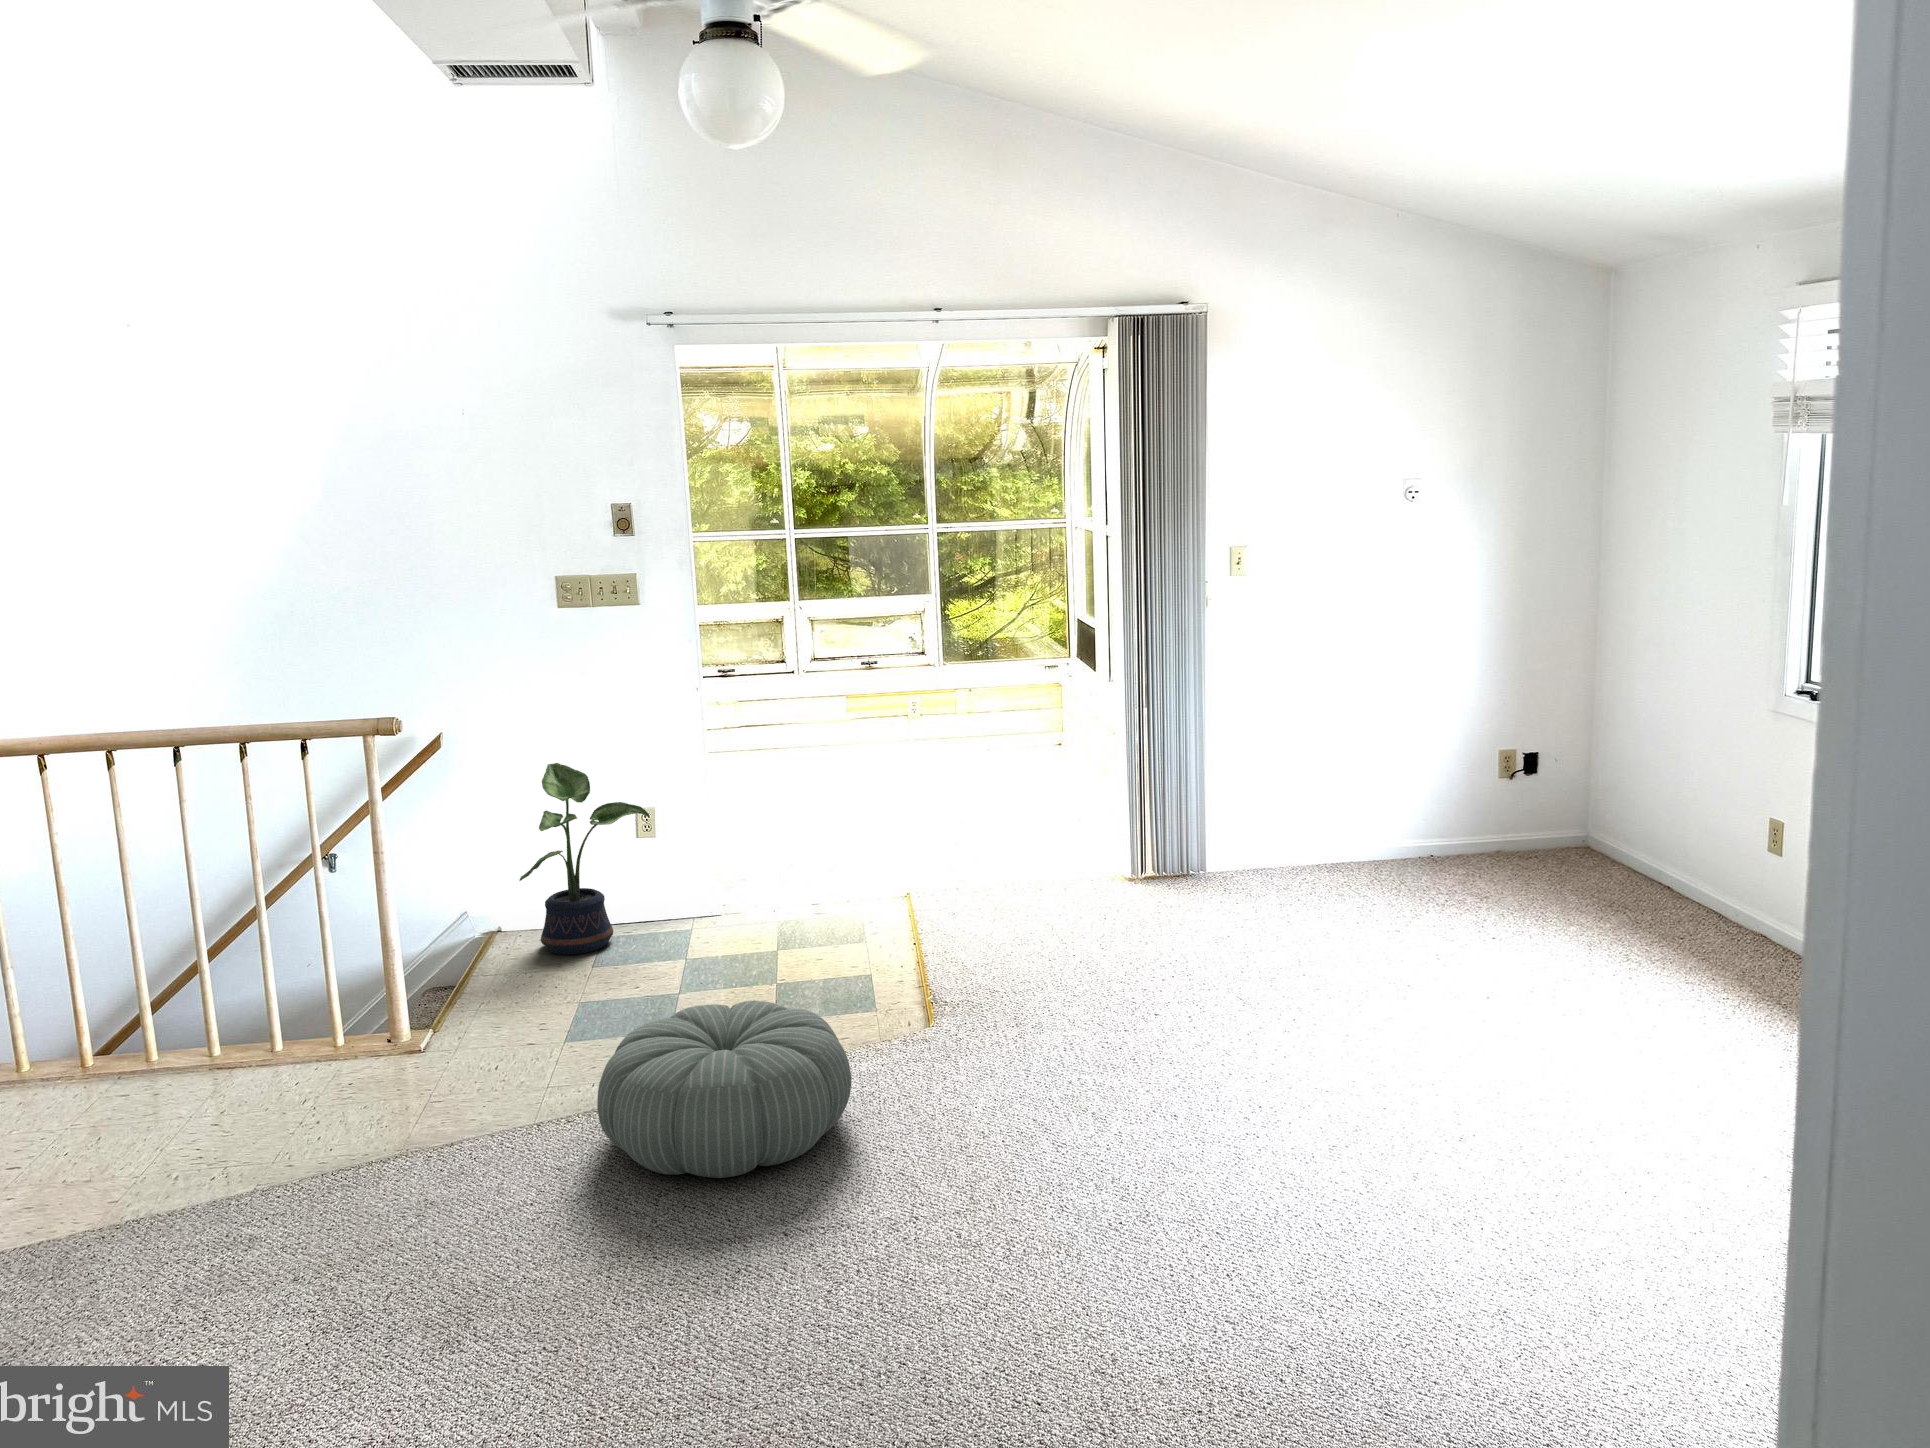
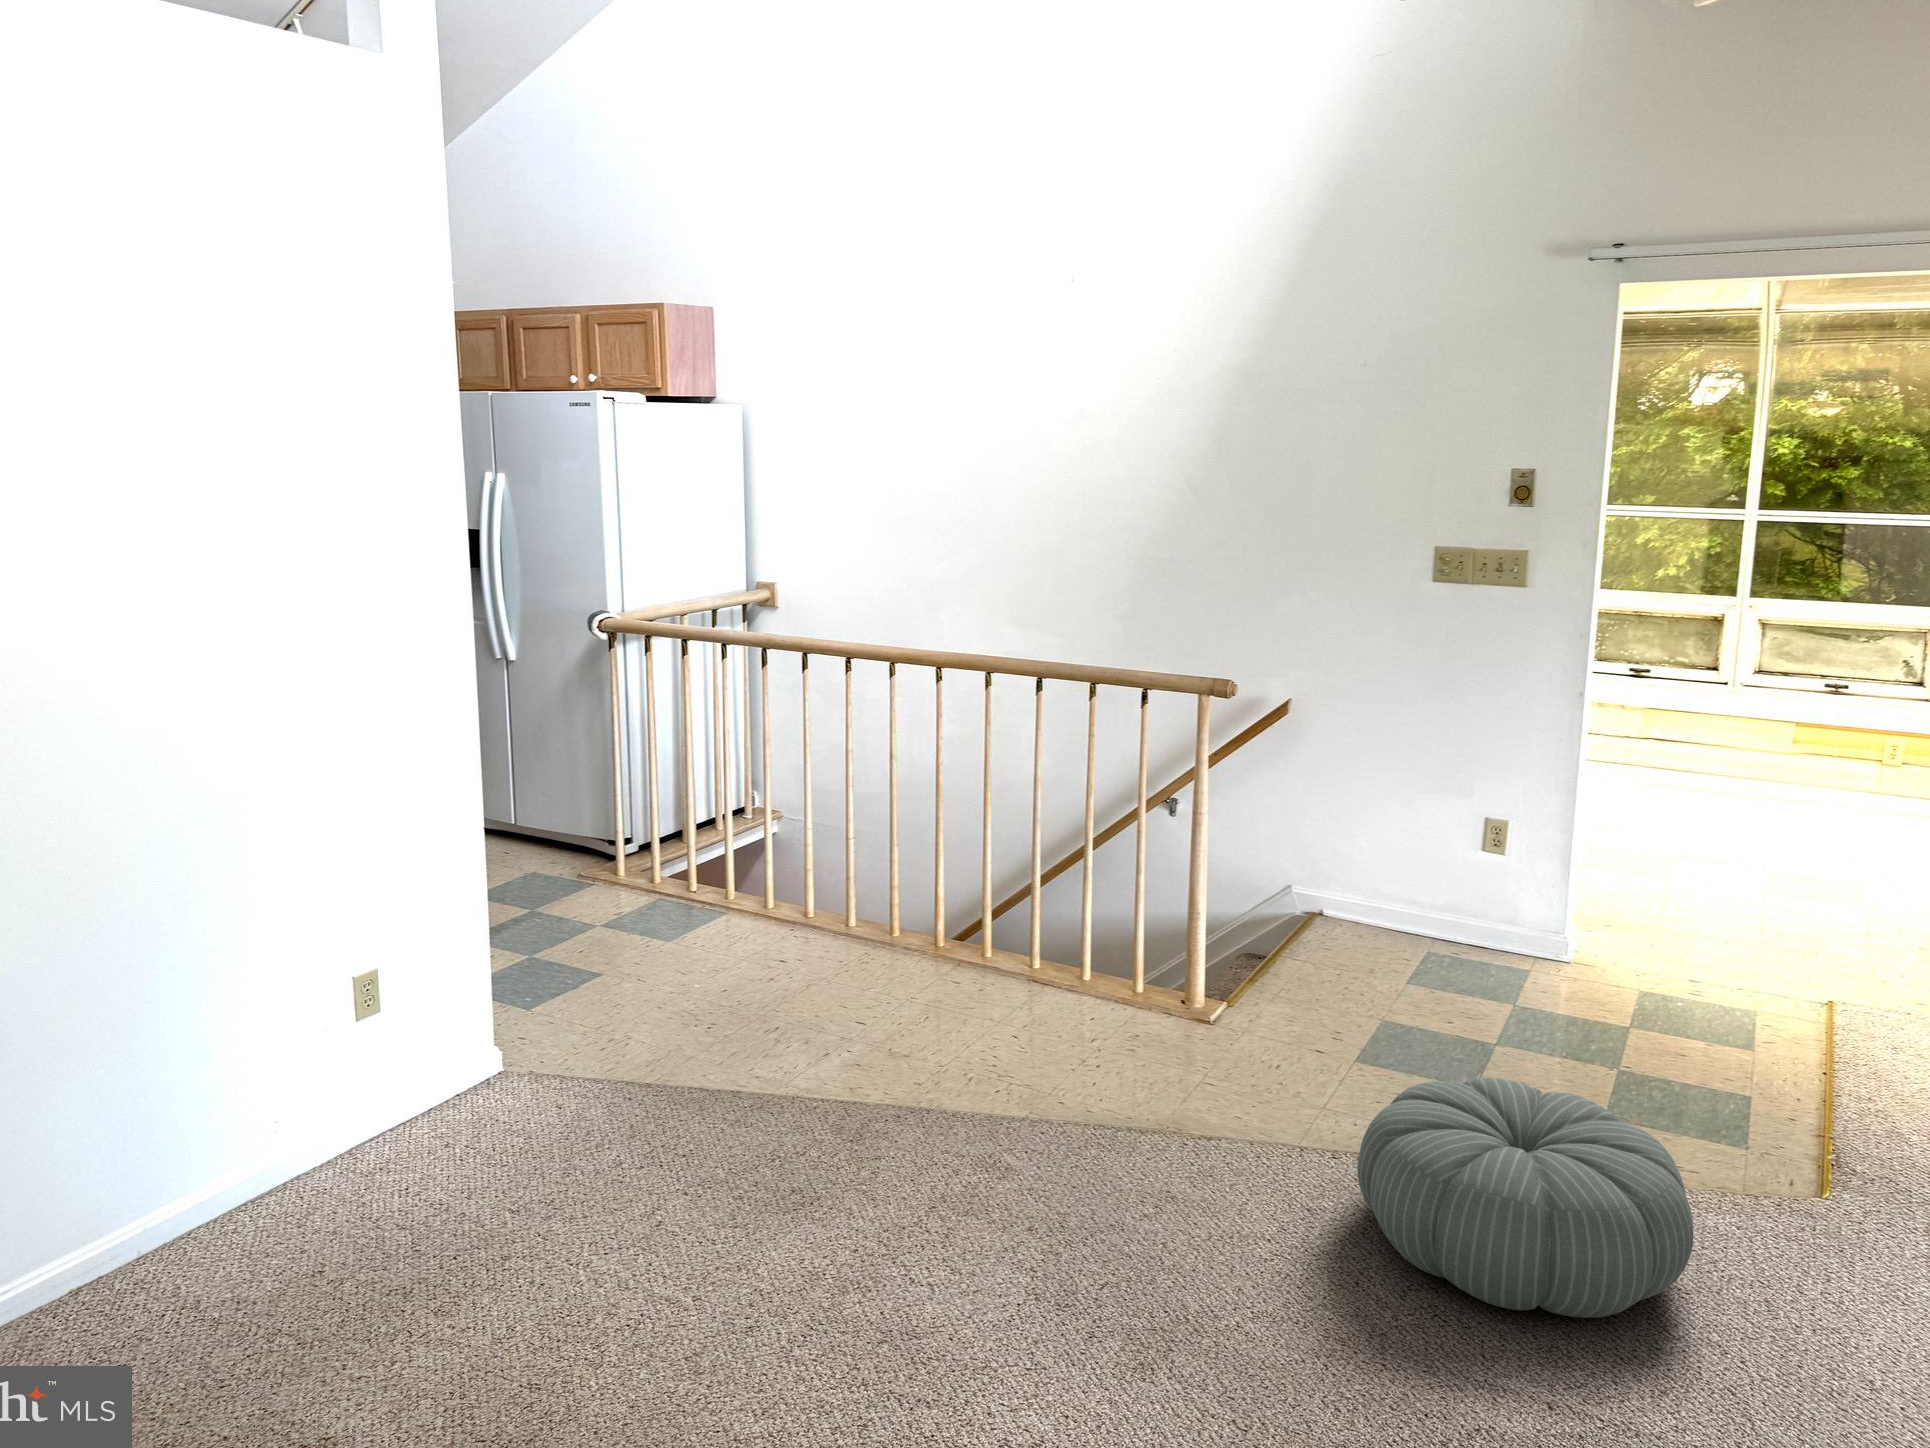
potted plant: present [519,763,649,955] -> none [1344,752,1500,965]

